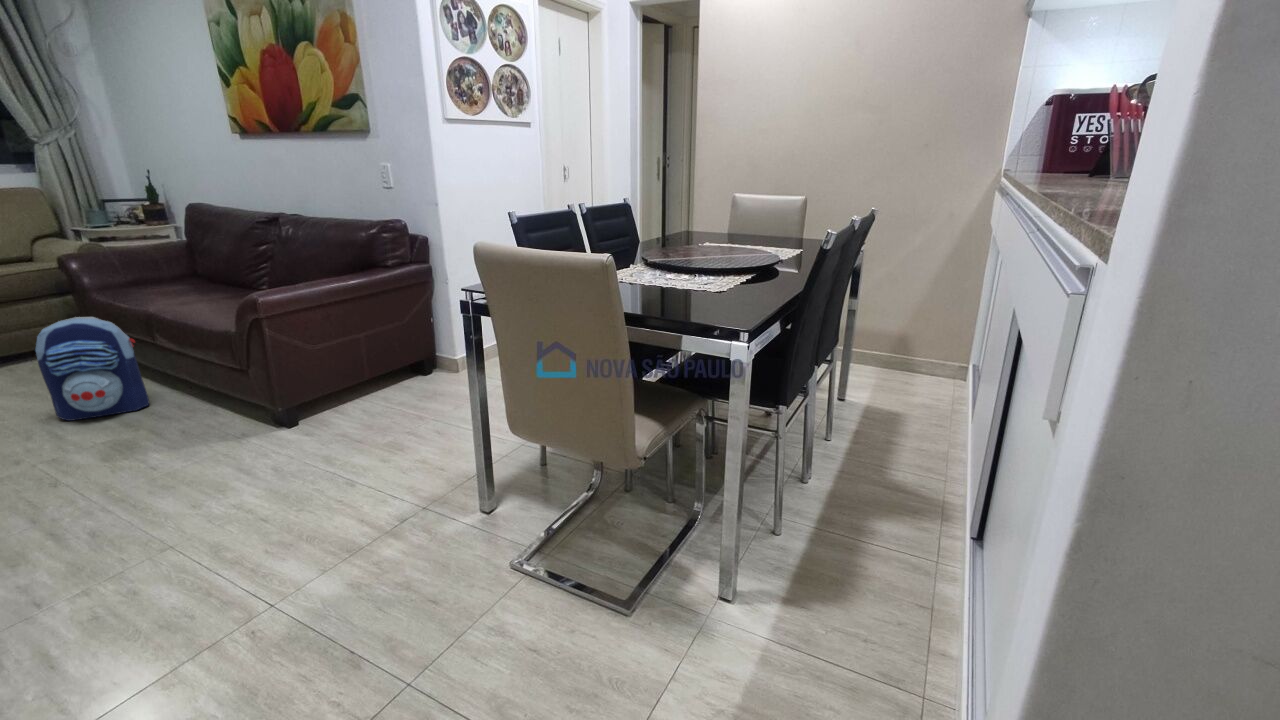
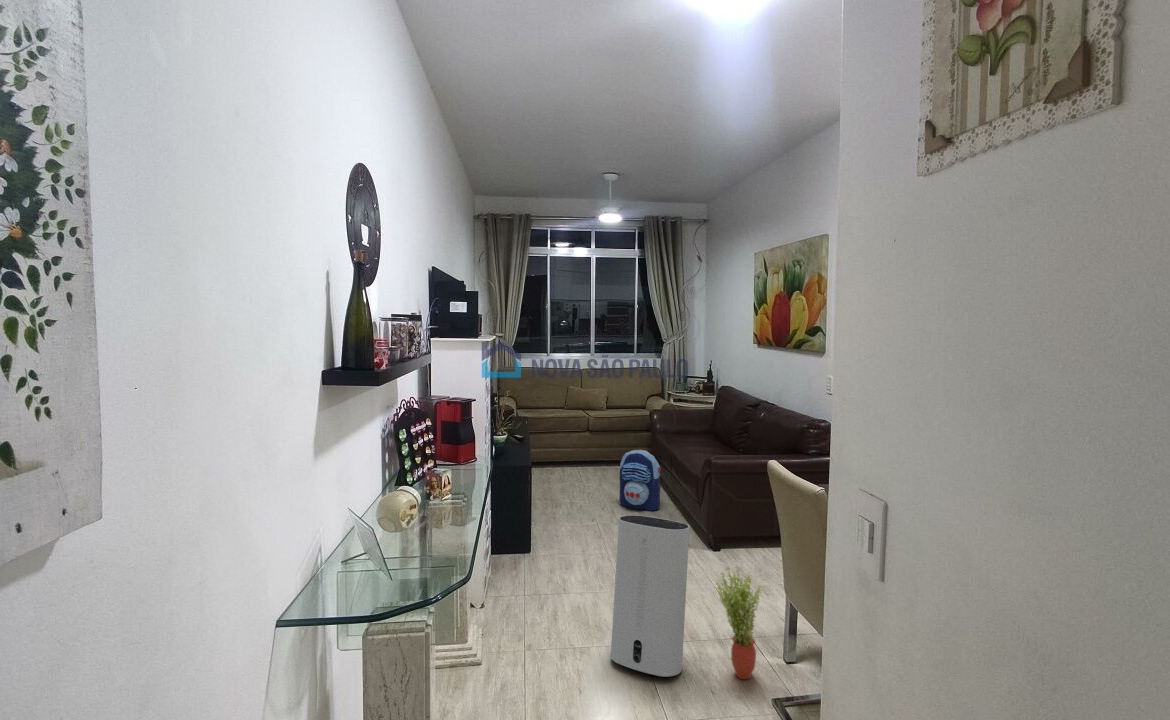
air purifier: none [171,383,368,655] -> present [611,515,689,677]
potted plant: none [388,416,464,558] -> present [716,567,761,679]

